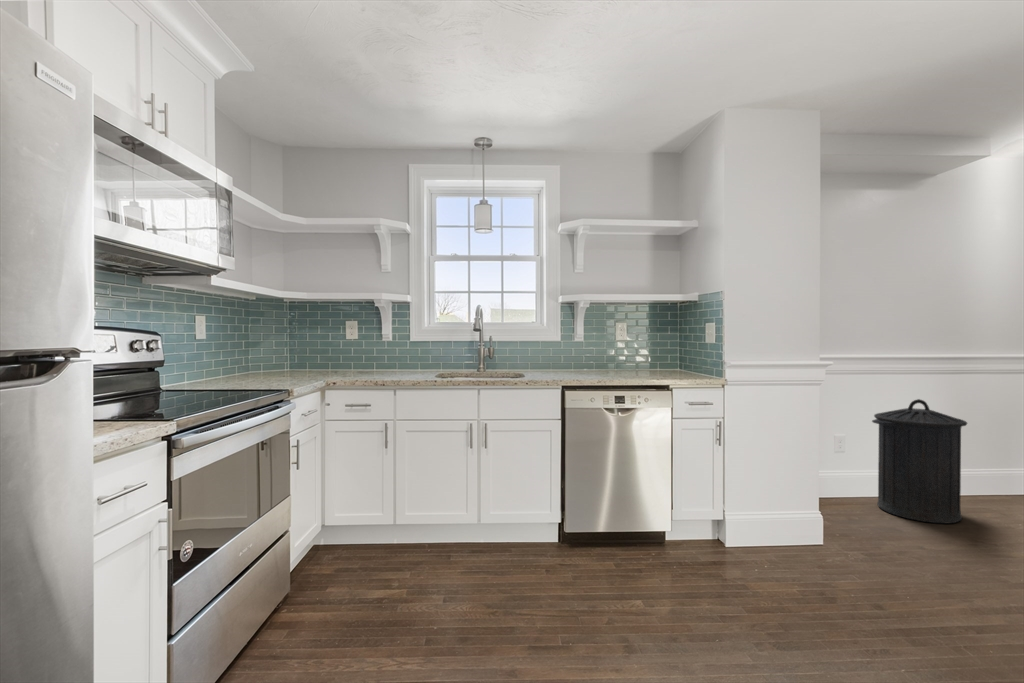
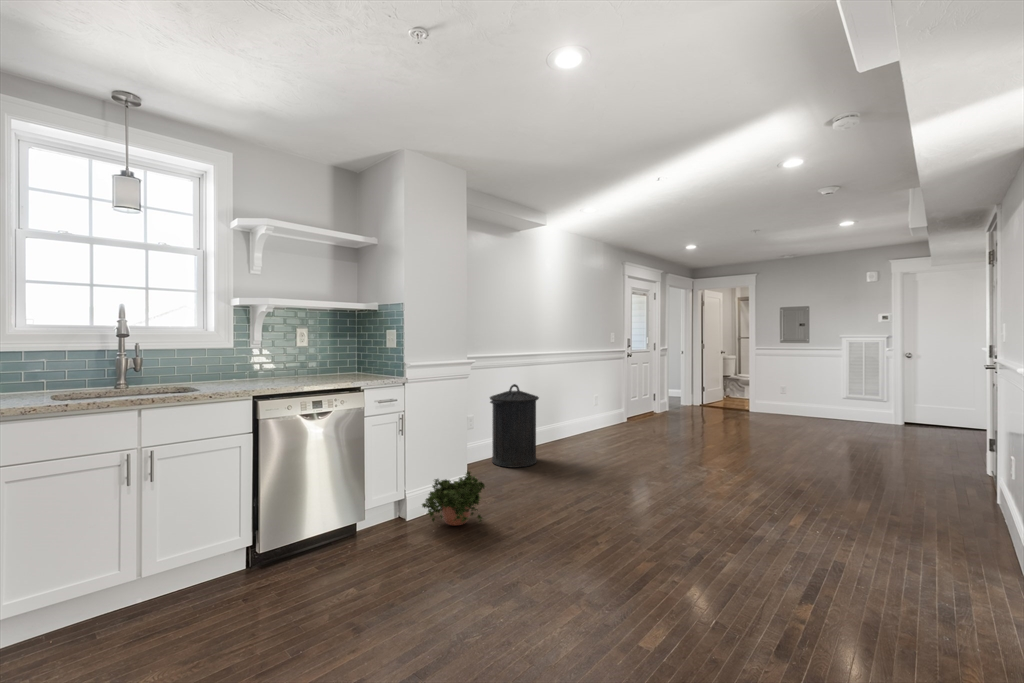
potted plant: none [739,503,831,578] -> present [422,471,485,525]

